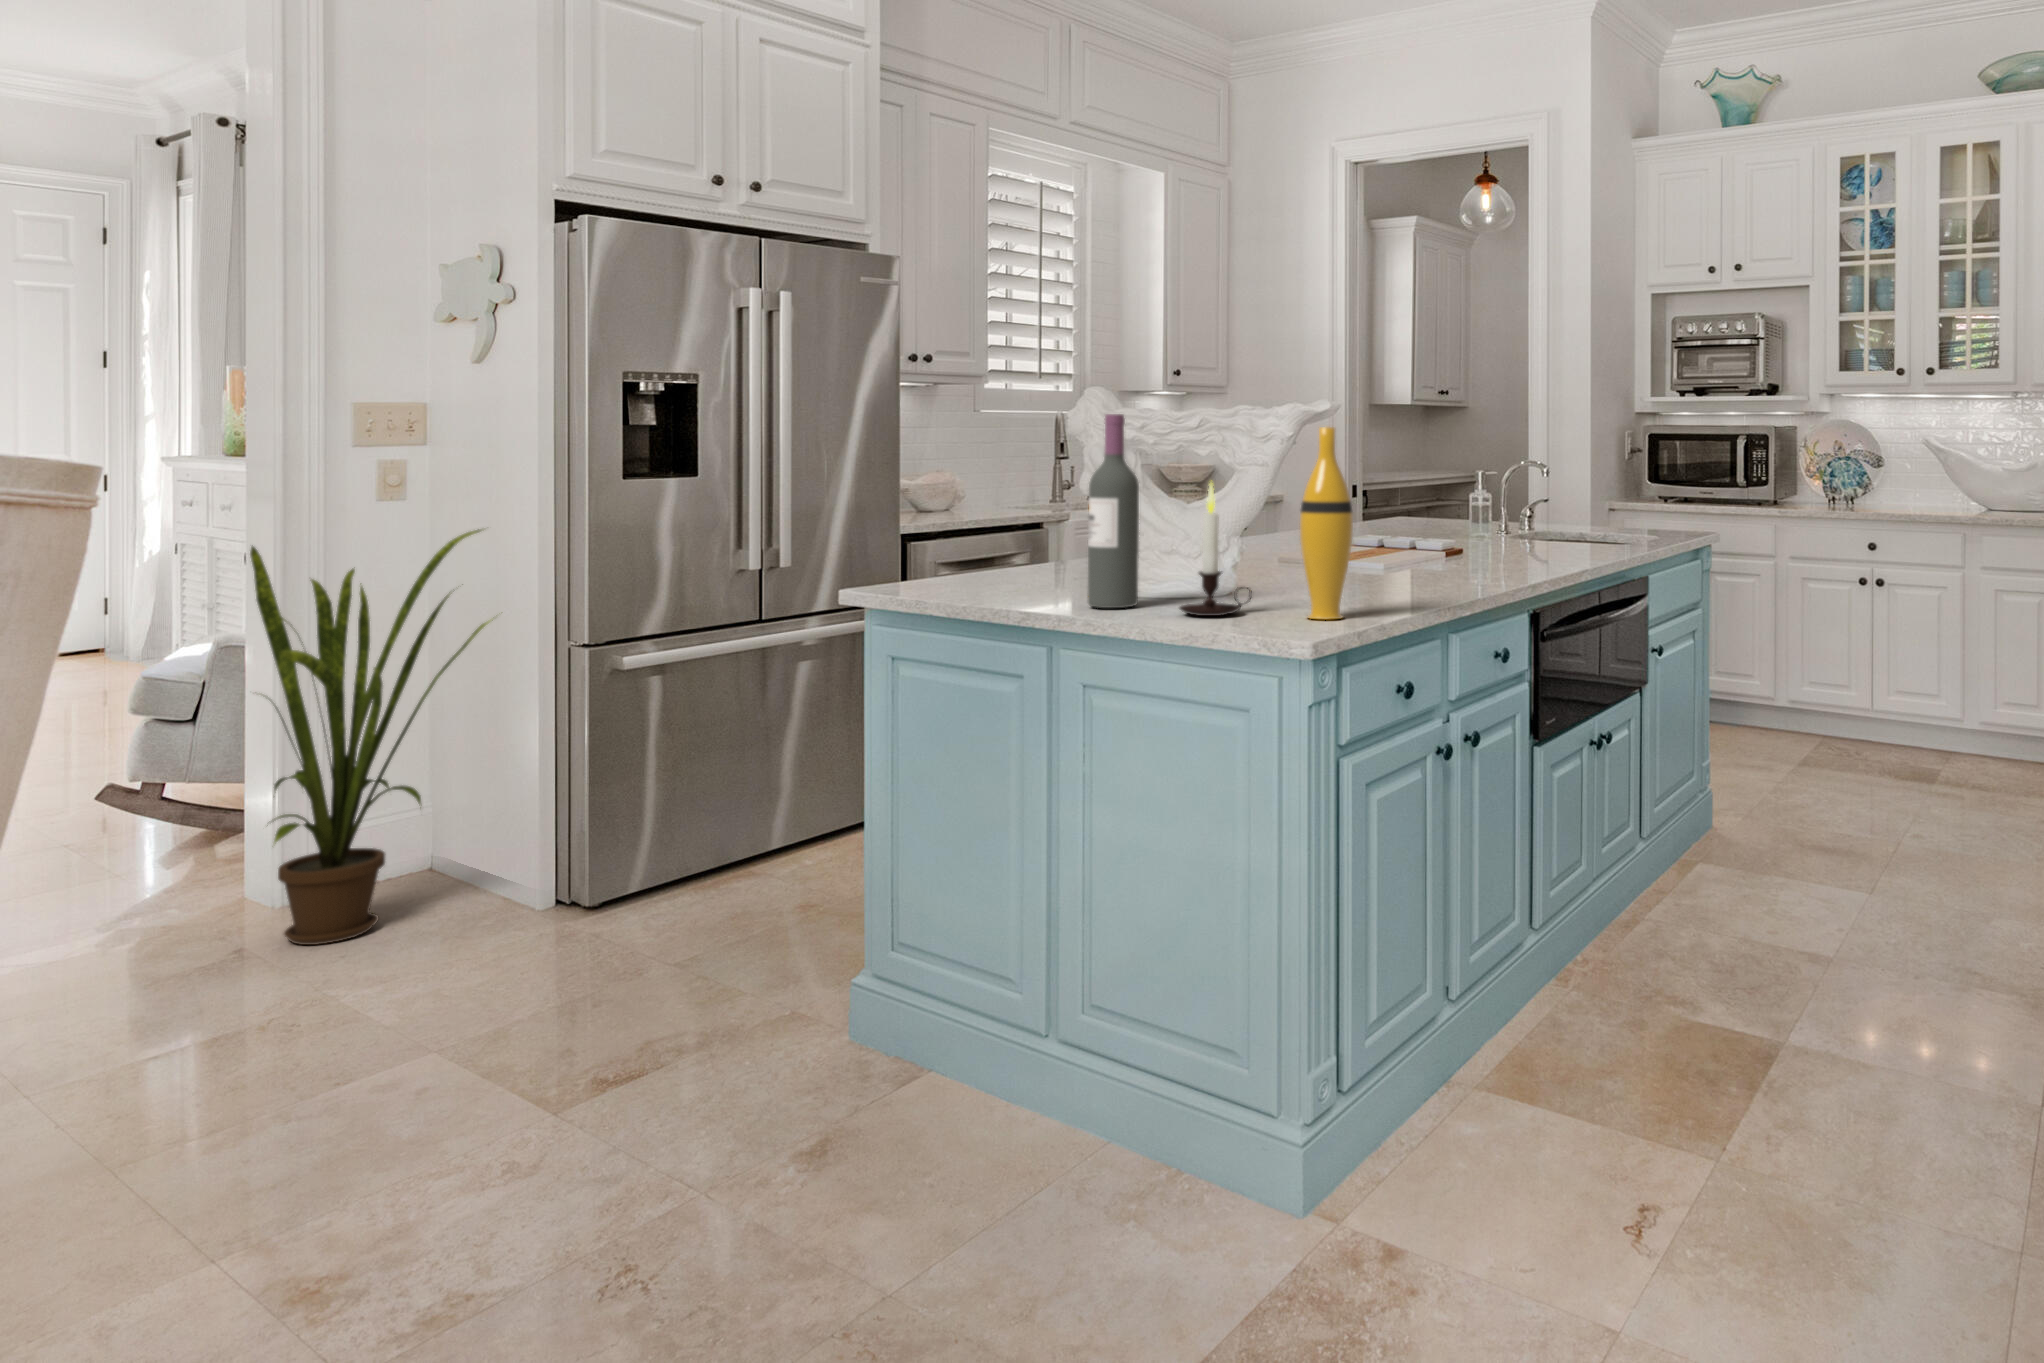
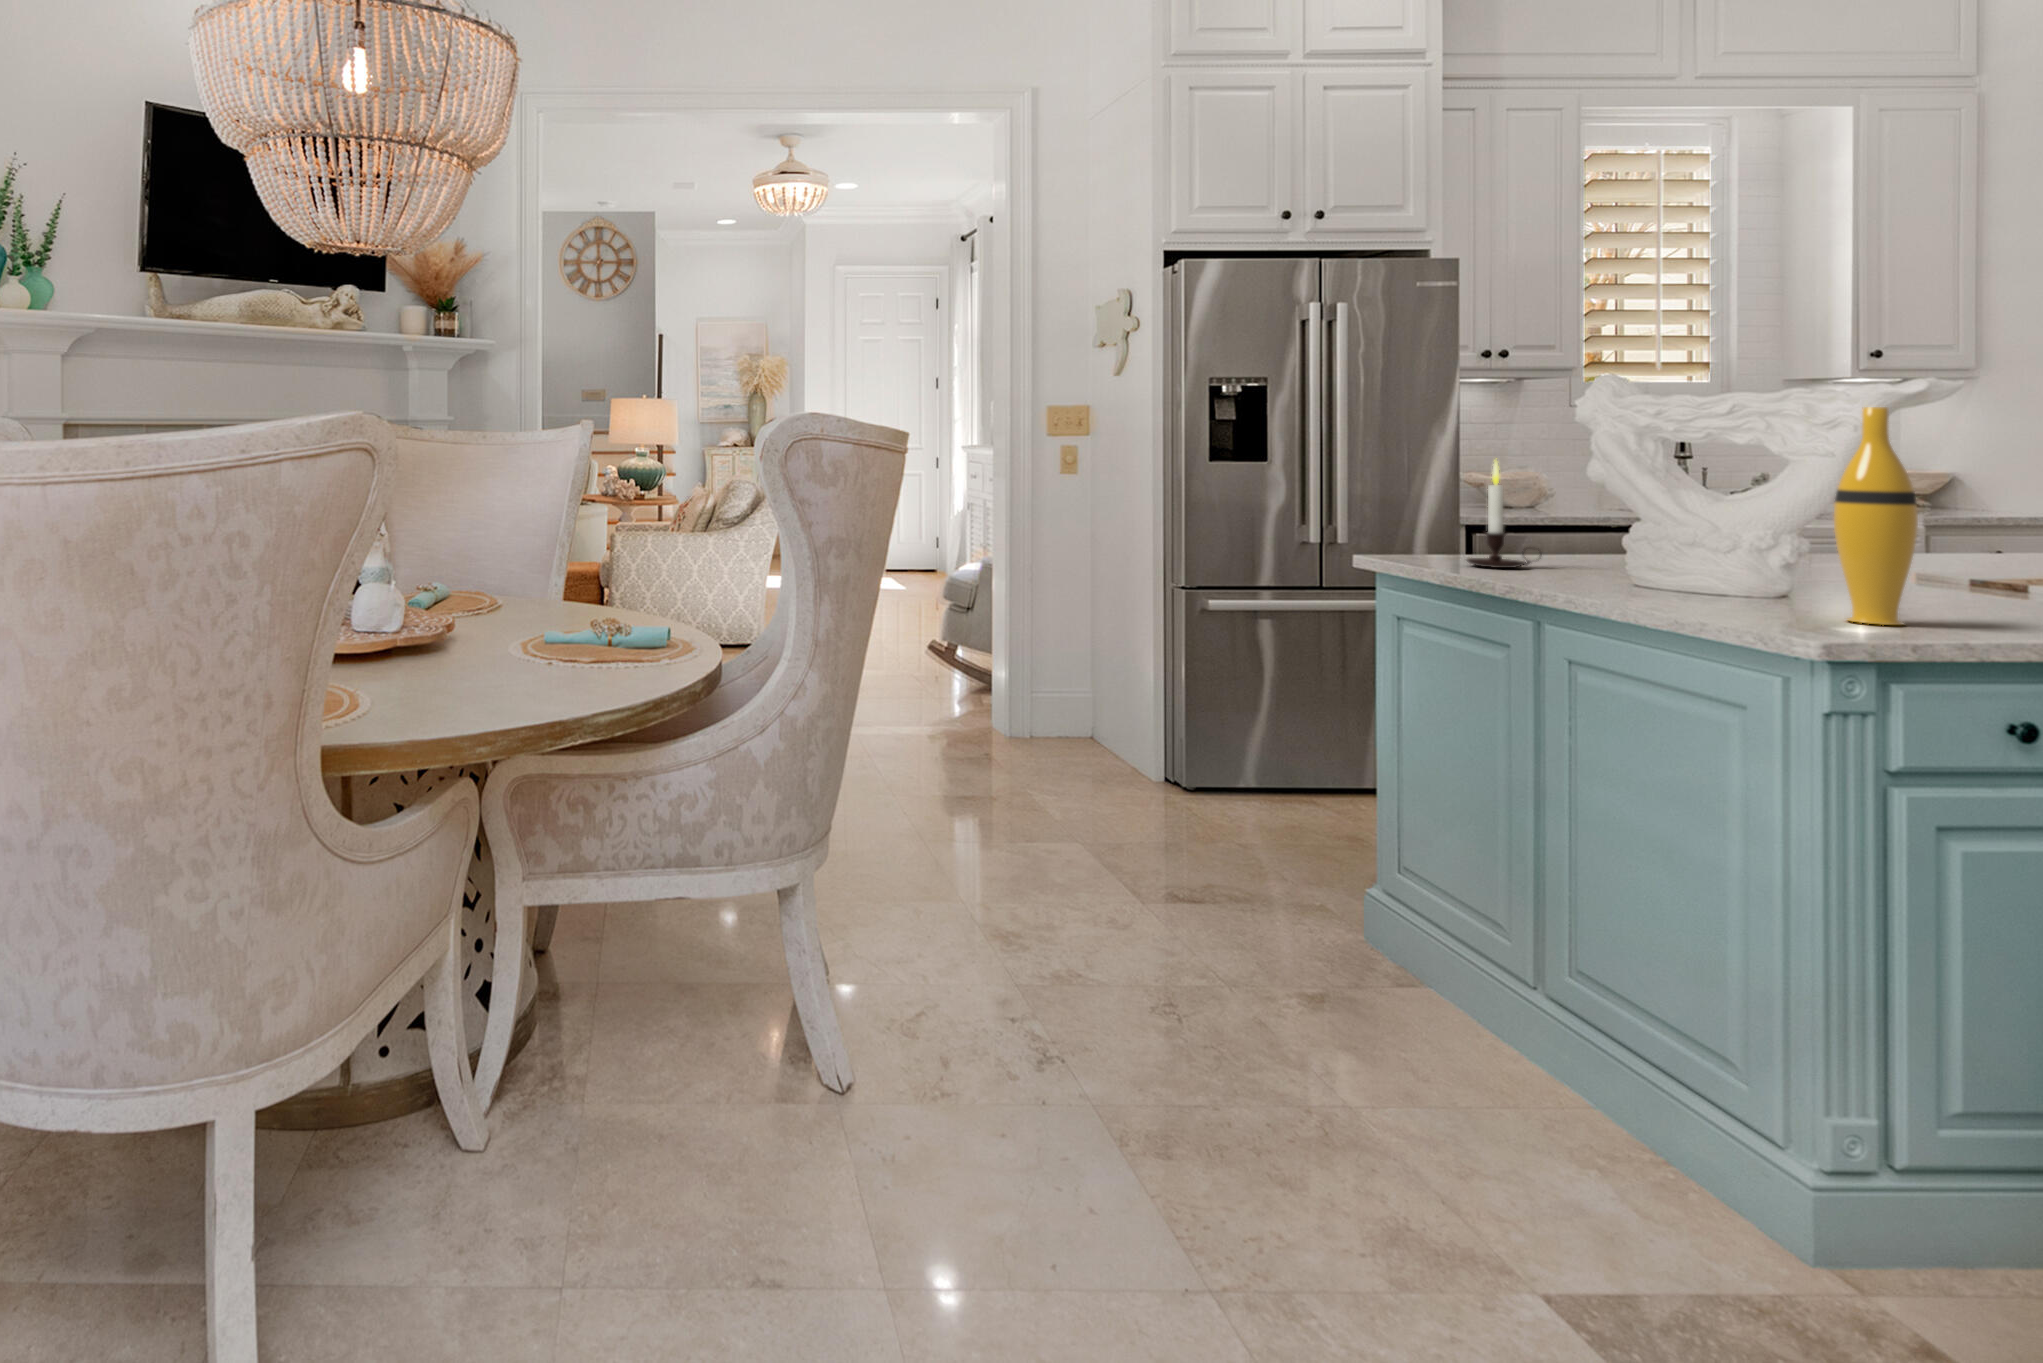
wine bottle: present [1088,414,1139,608] -> none [1574,399,1636,590]
candle: present [1180,483,1252,616] -> present [1467,461,1531,568]
house plant: present [250,529,493,945] -> none [976,495,1129,770]

